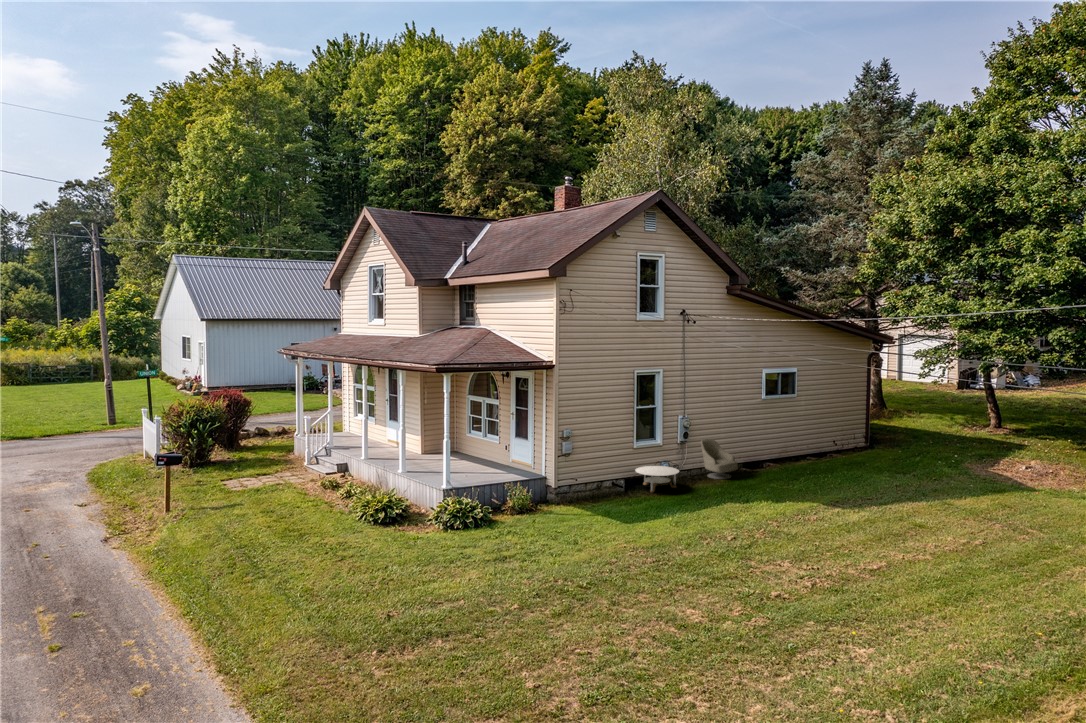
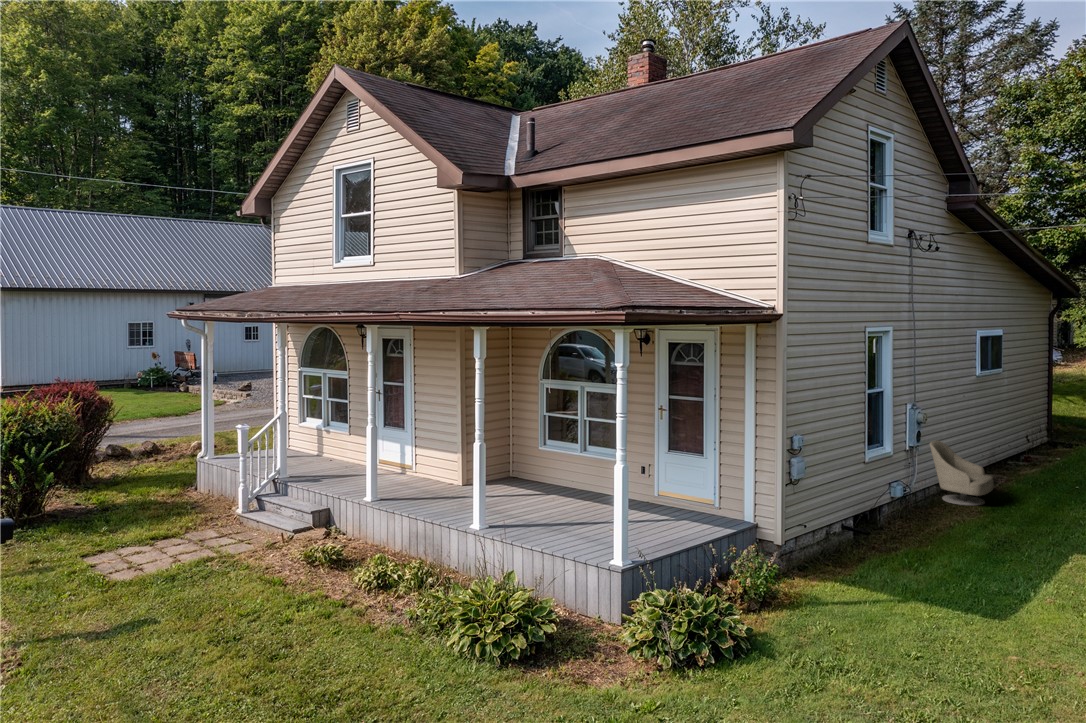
round table: present [635,466,679,493] -> none [869,489,952,539]

